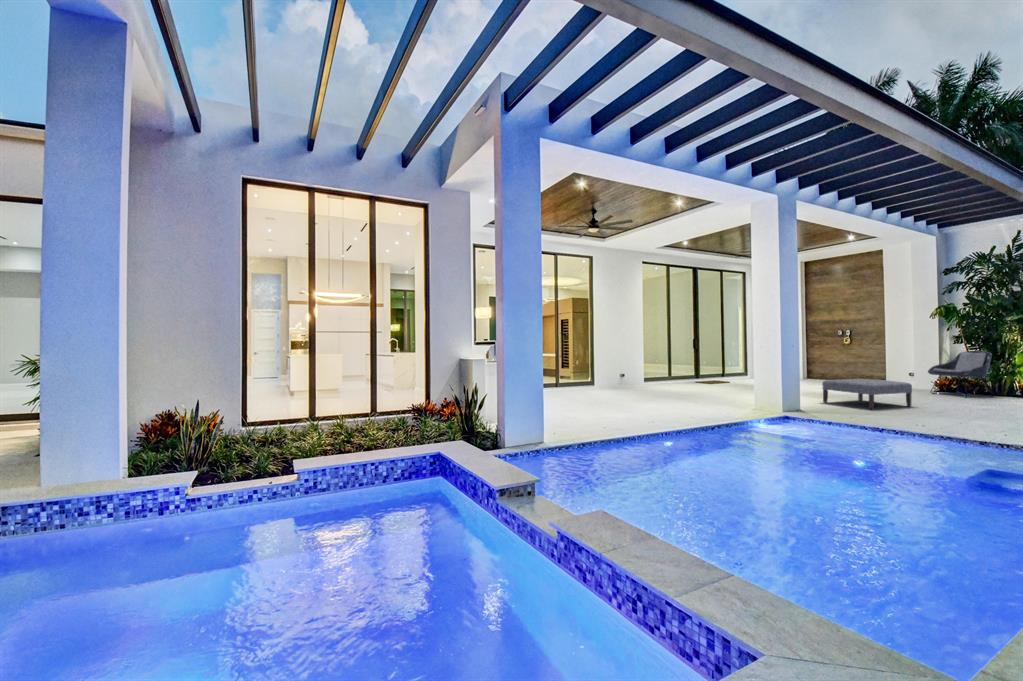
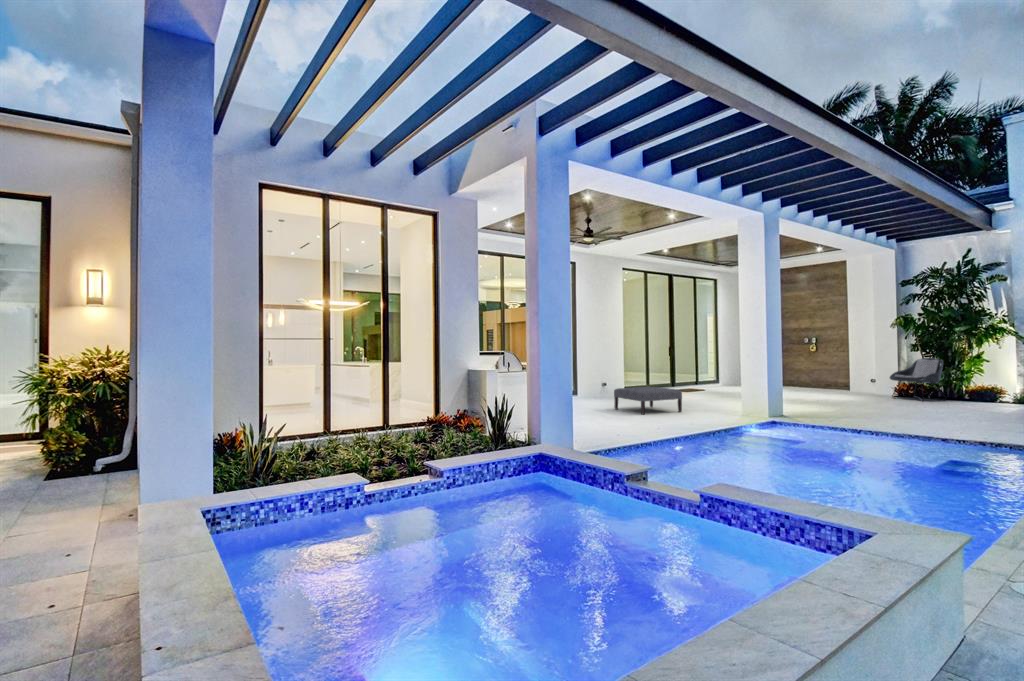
ottoman: present [822,379,912,409] -> present [614,387,682,415]

